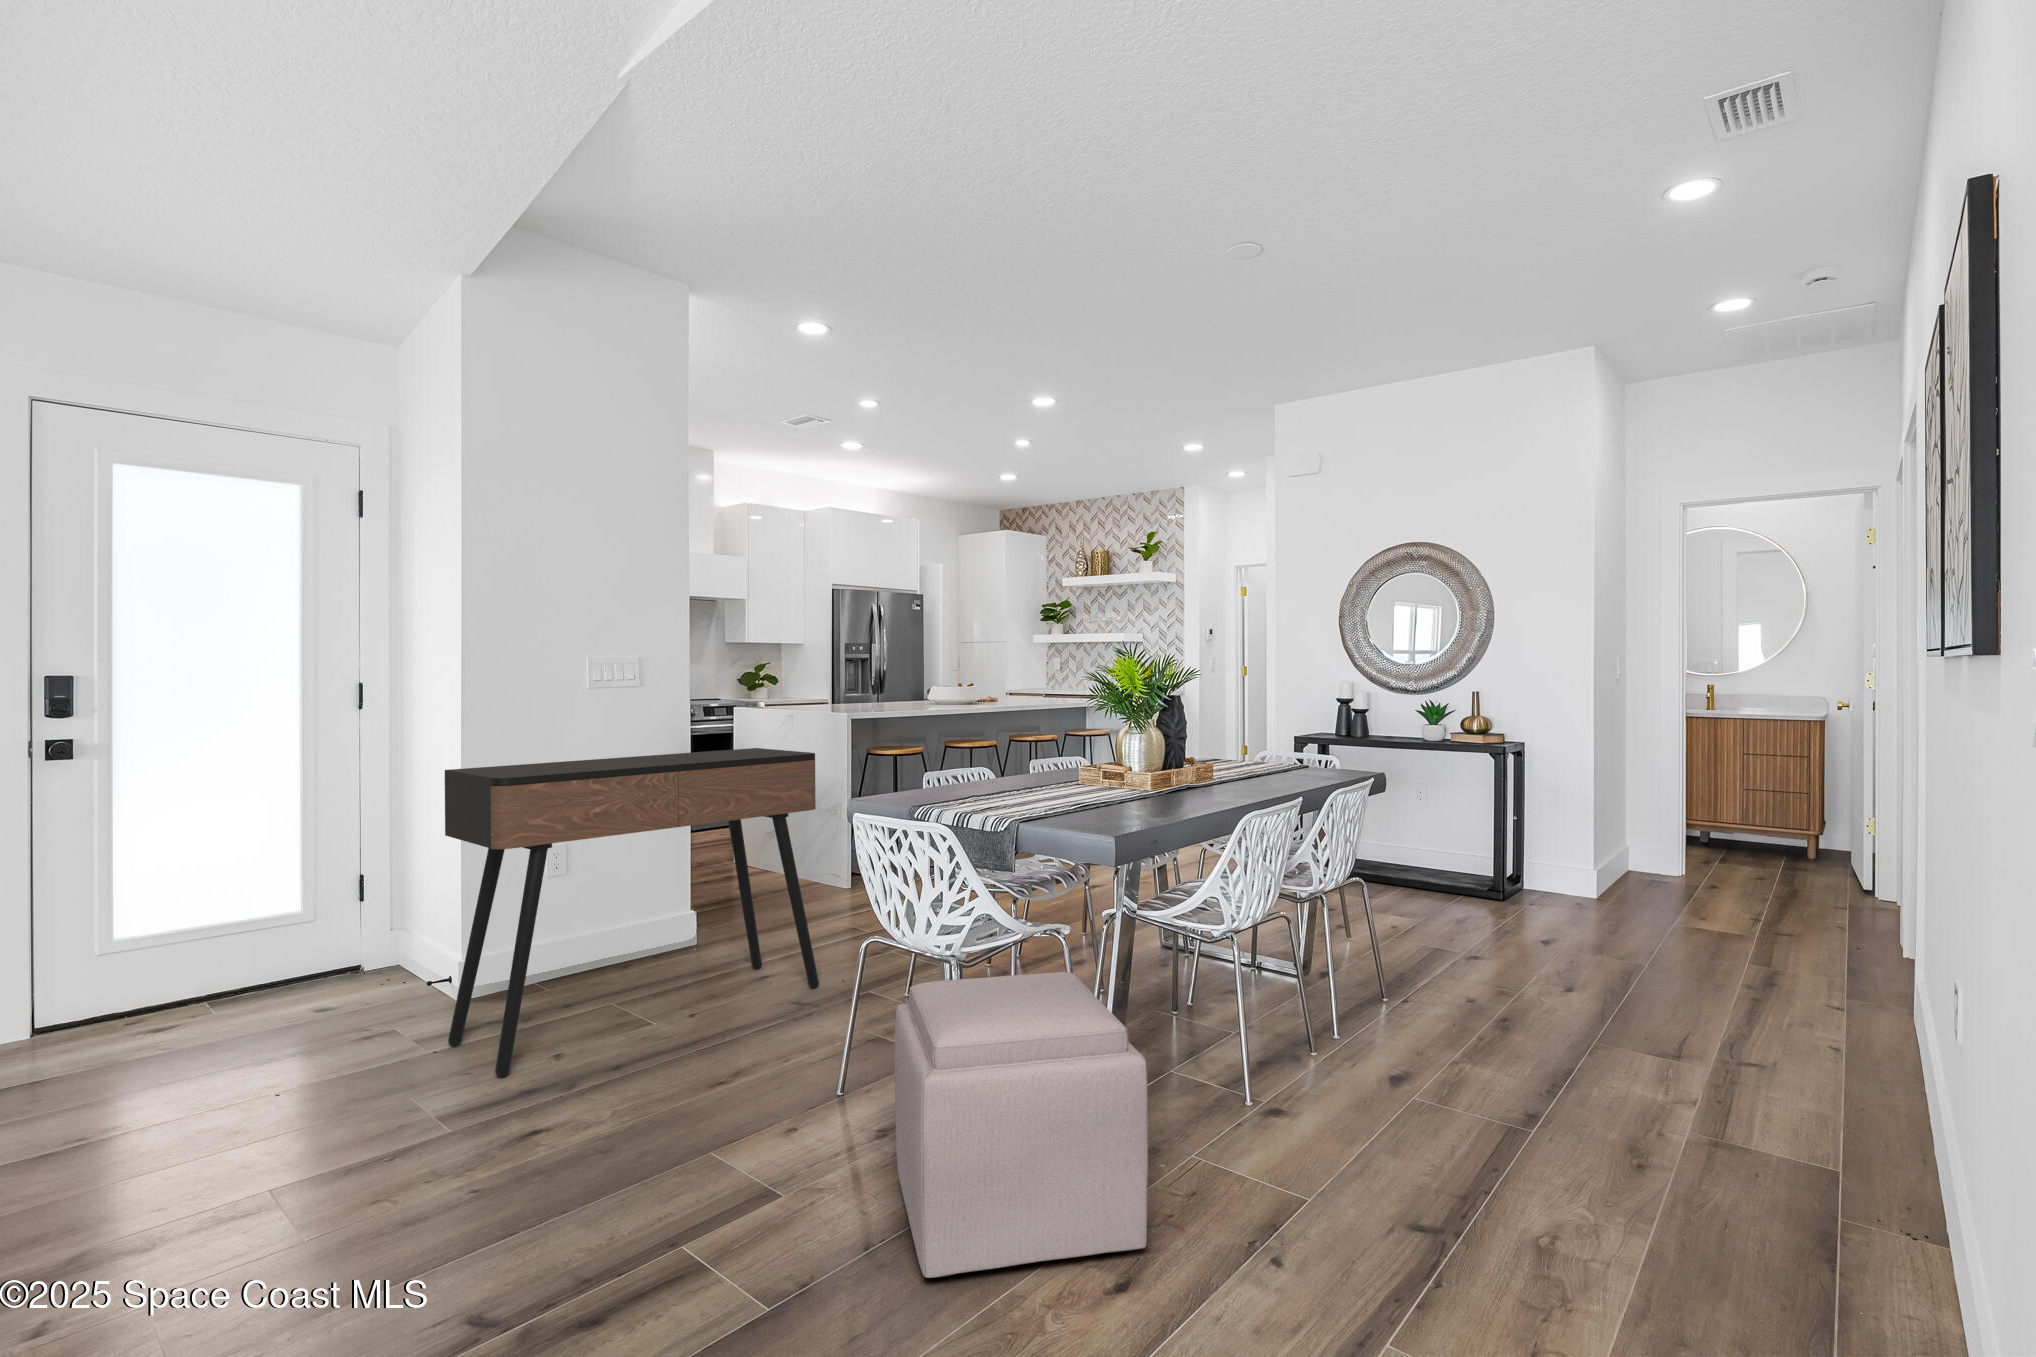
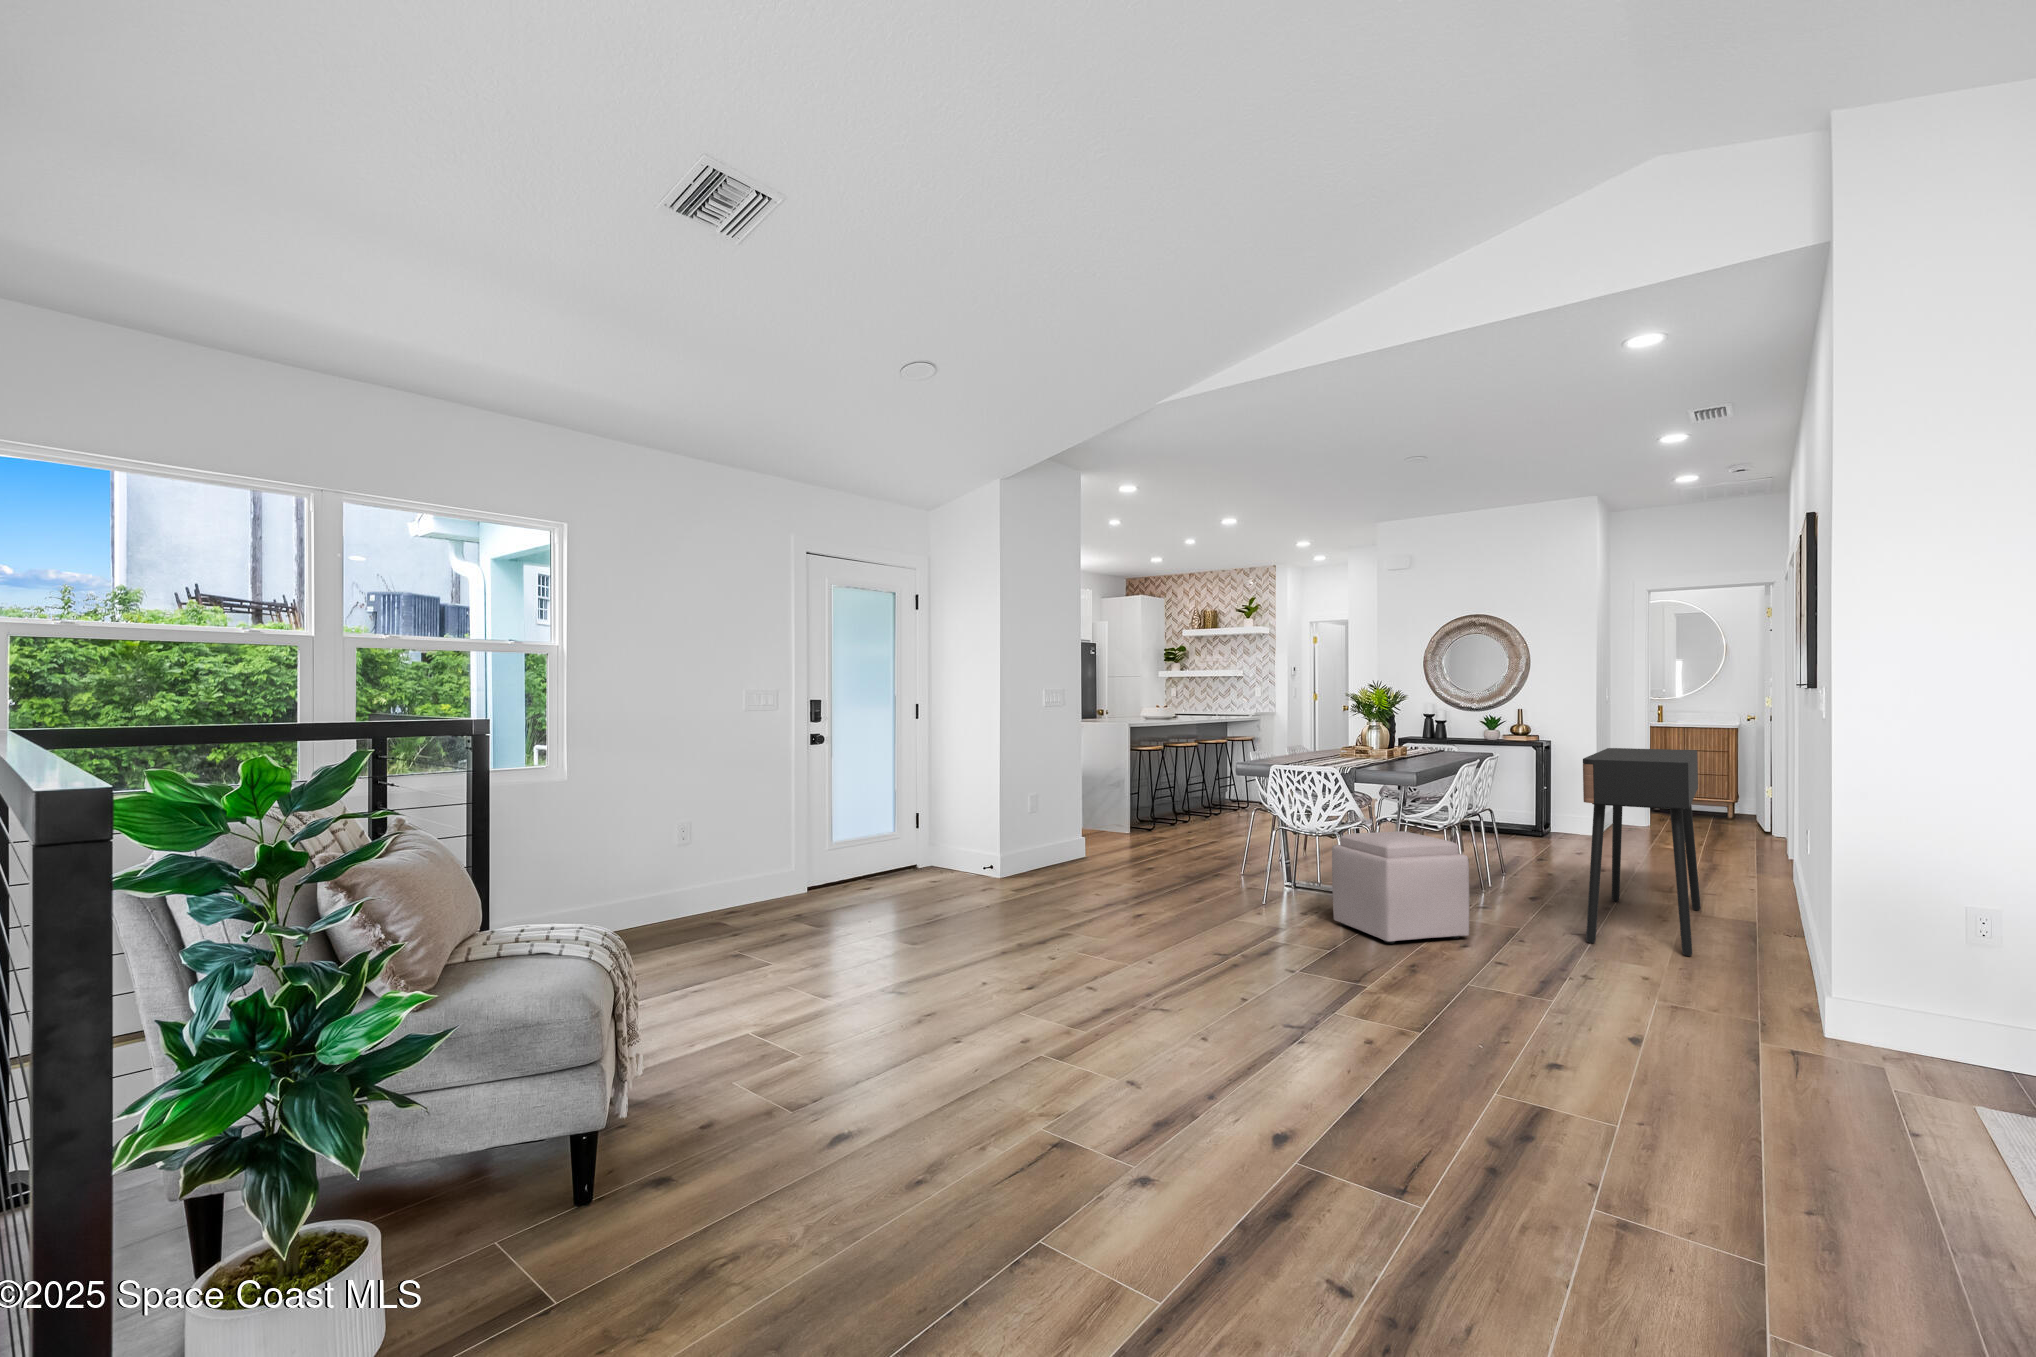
console table: present [445,748,819,1077] -> present [1583,748,1701,956]

